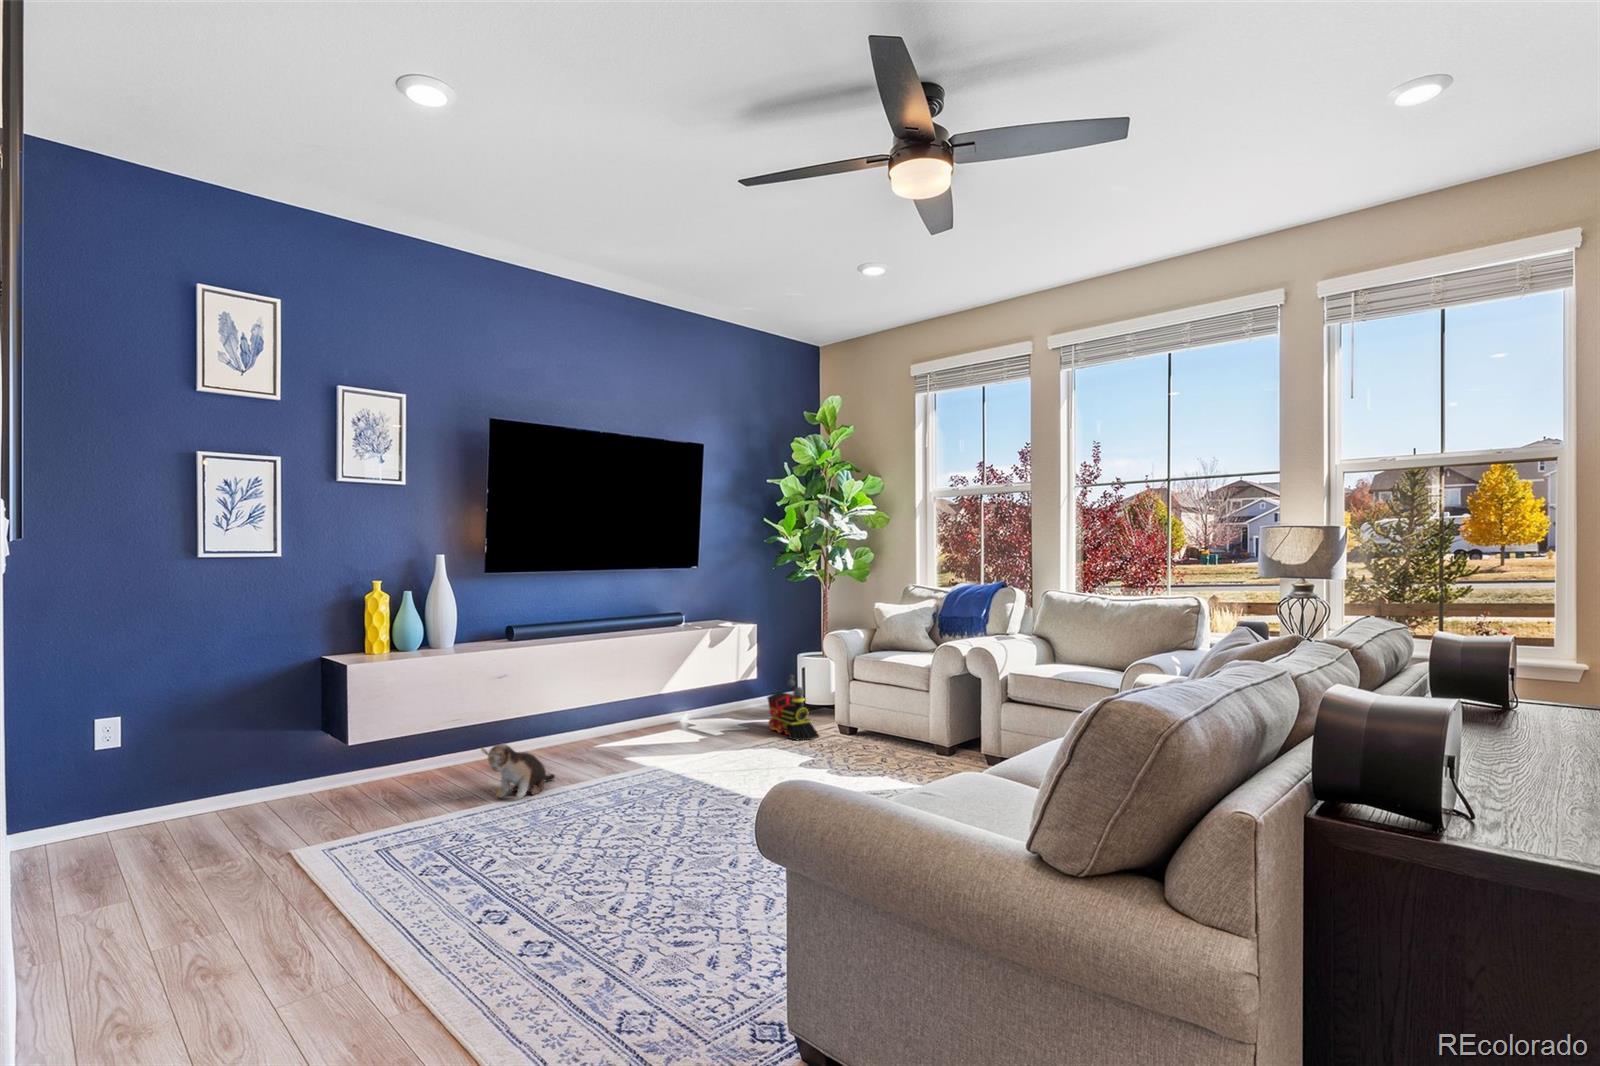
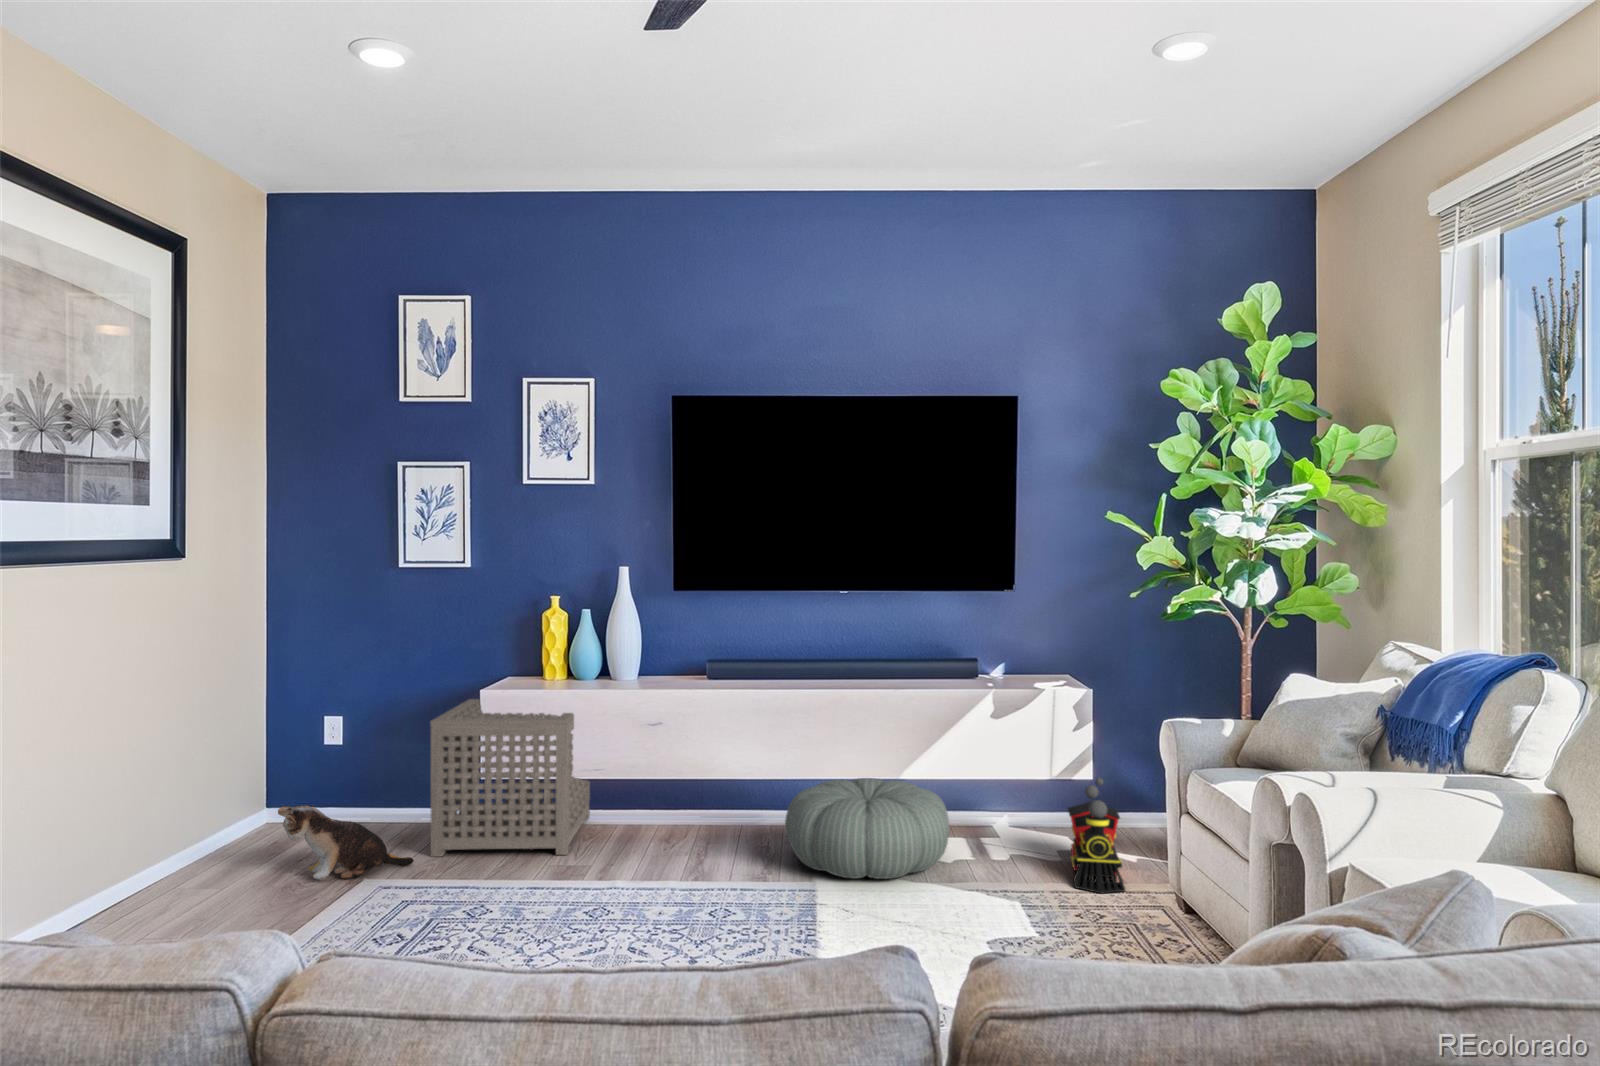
side table: none [283,669,446,825] -> present [430,699,590,857]
pouf: none [608,697,722,763] -> present [785,778,950,879]
plush toy: present [481,743,555,798] -> present [278,806,414,880]

